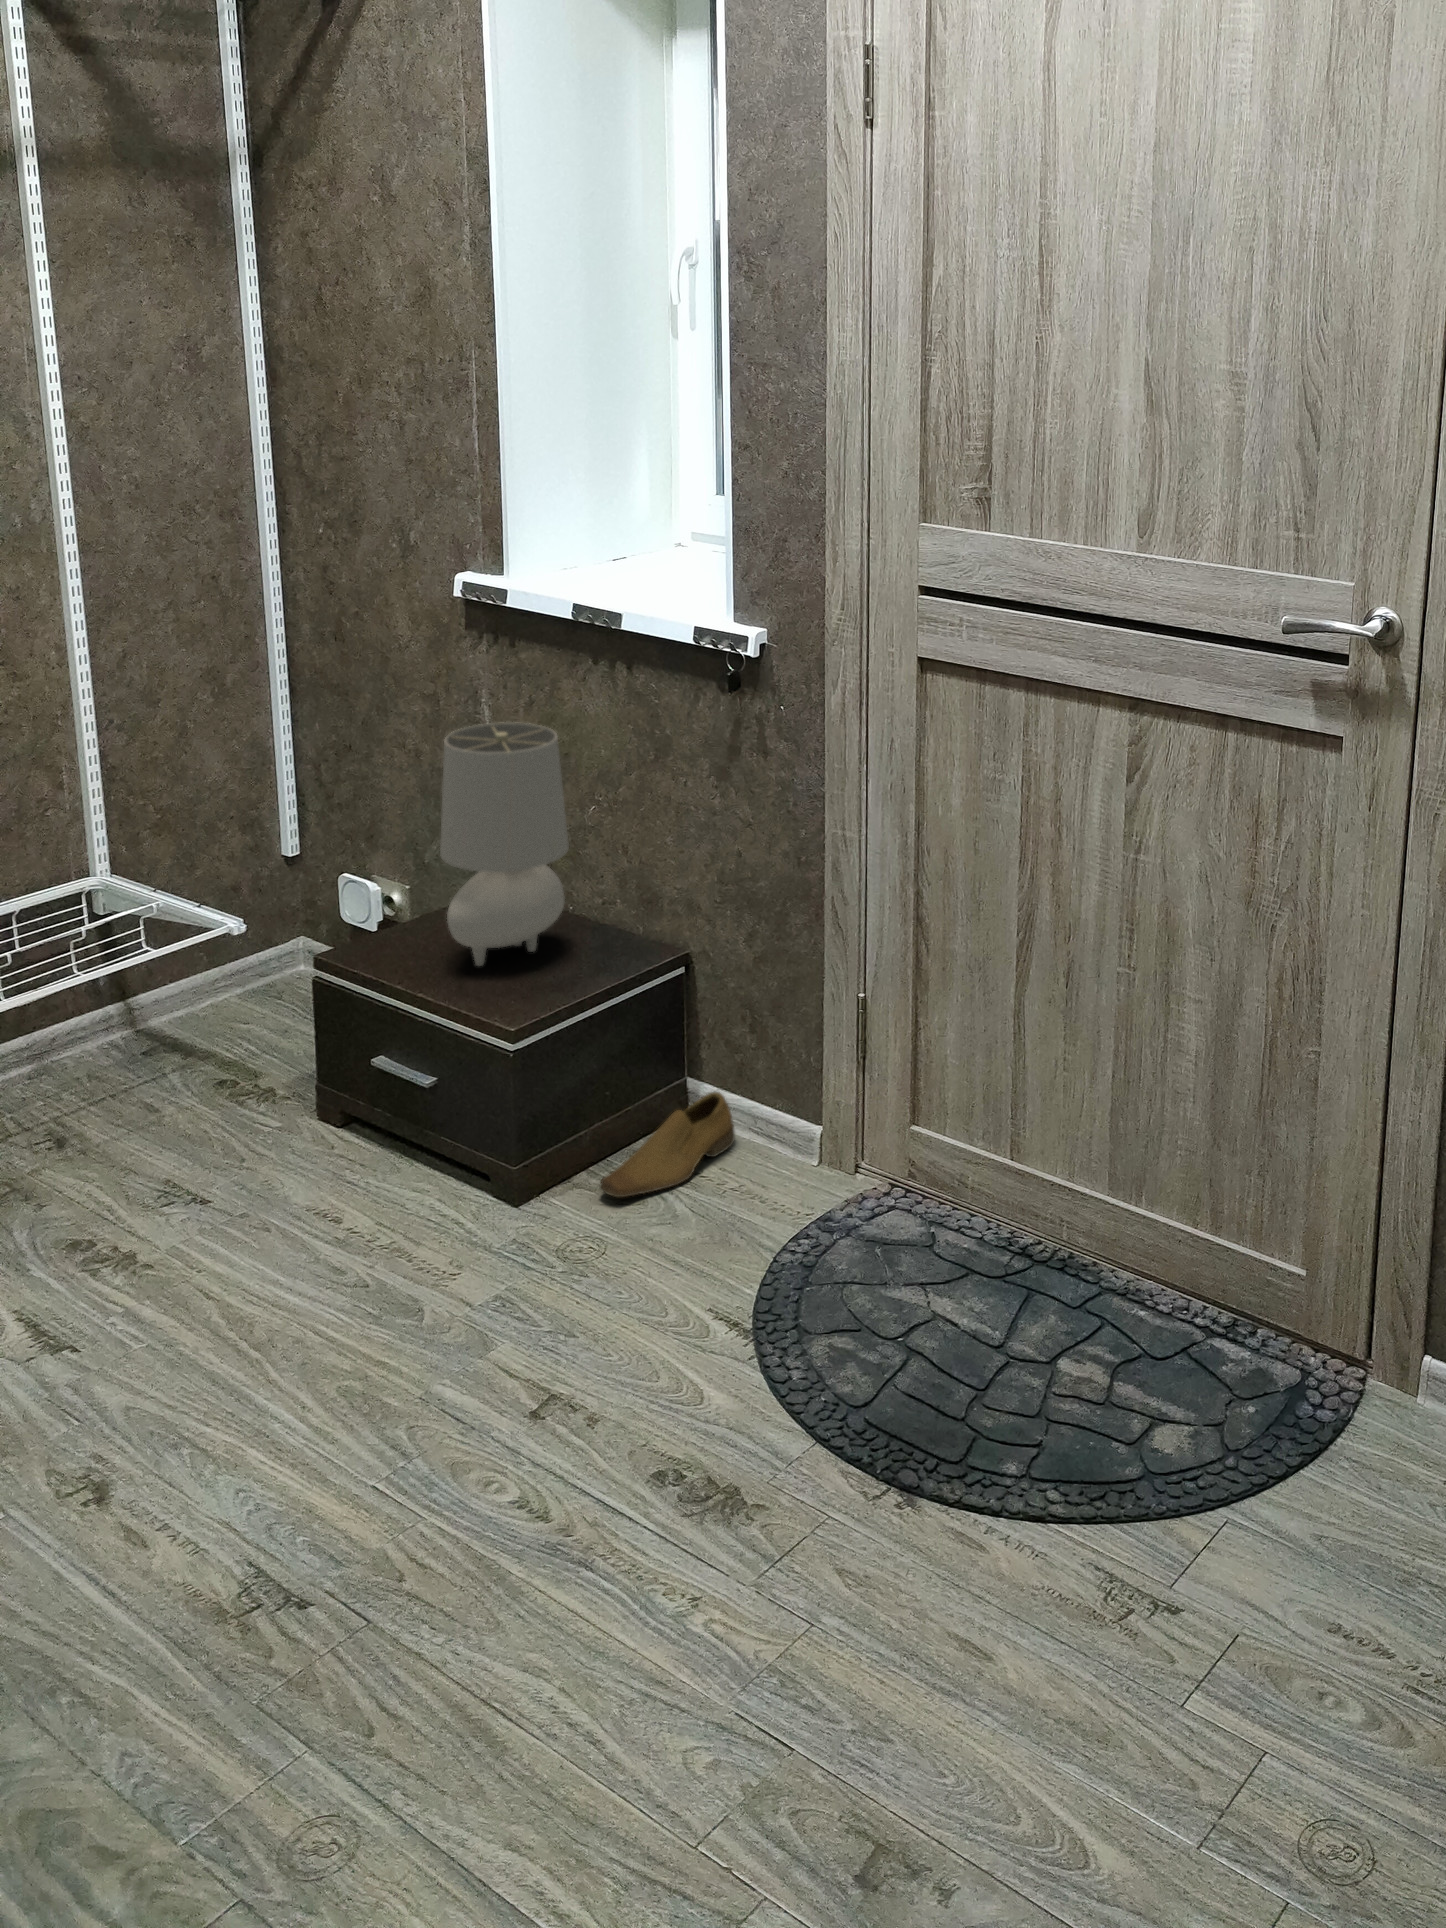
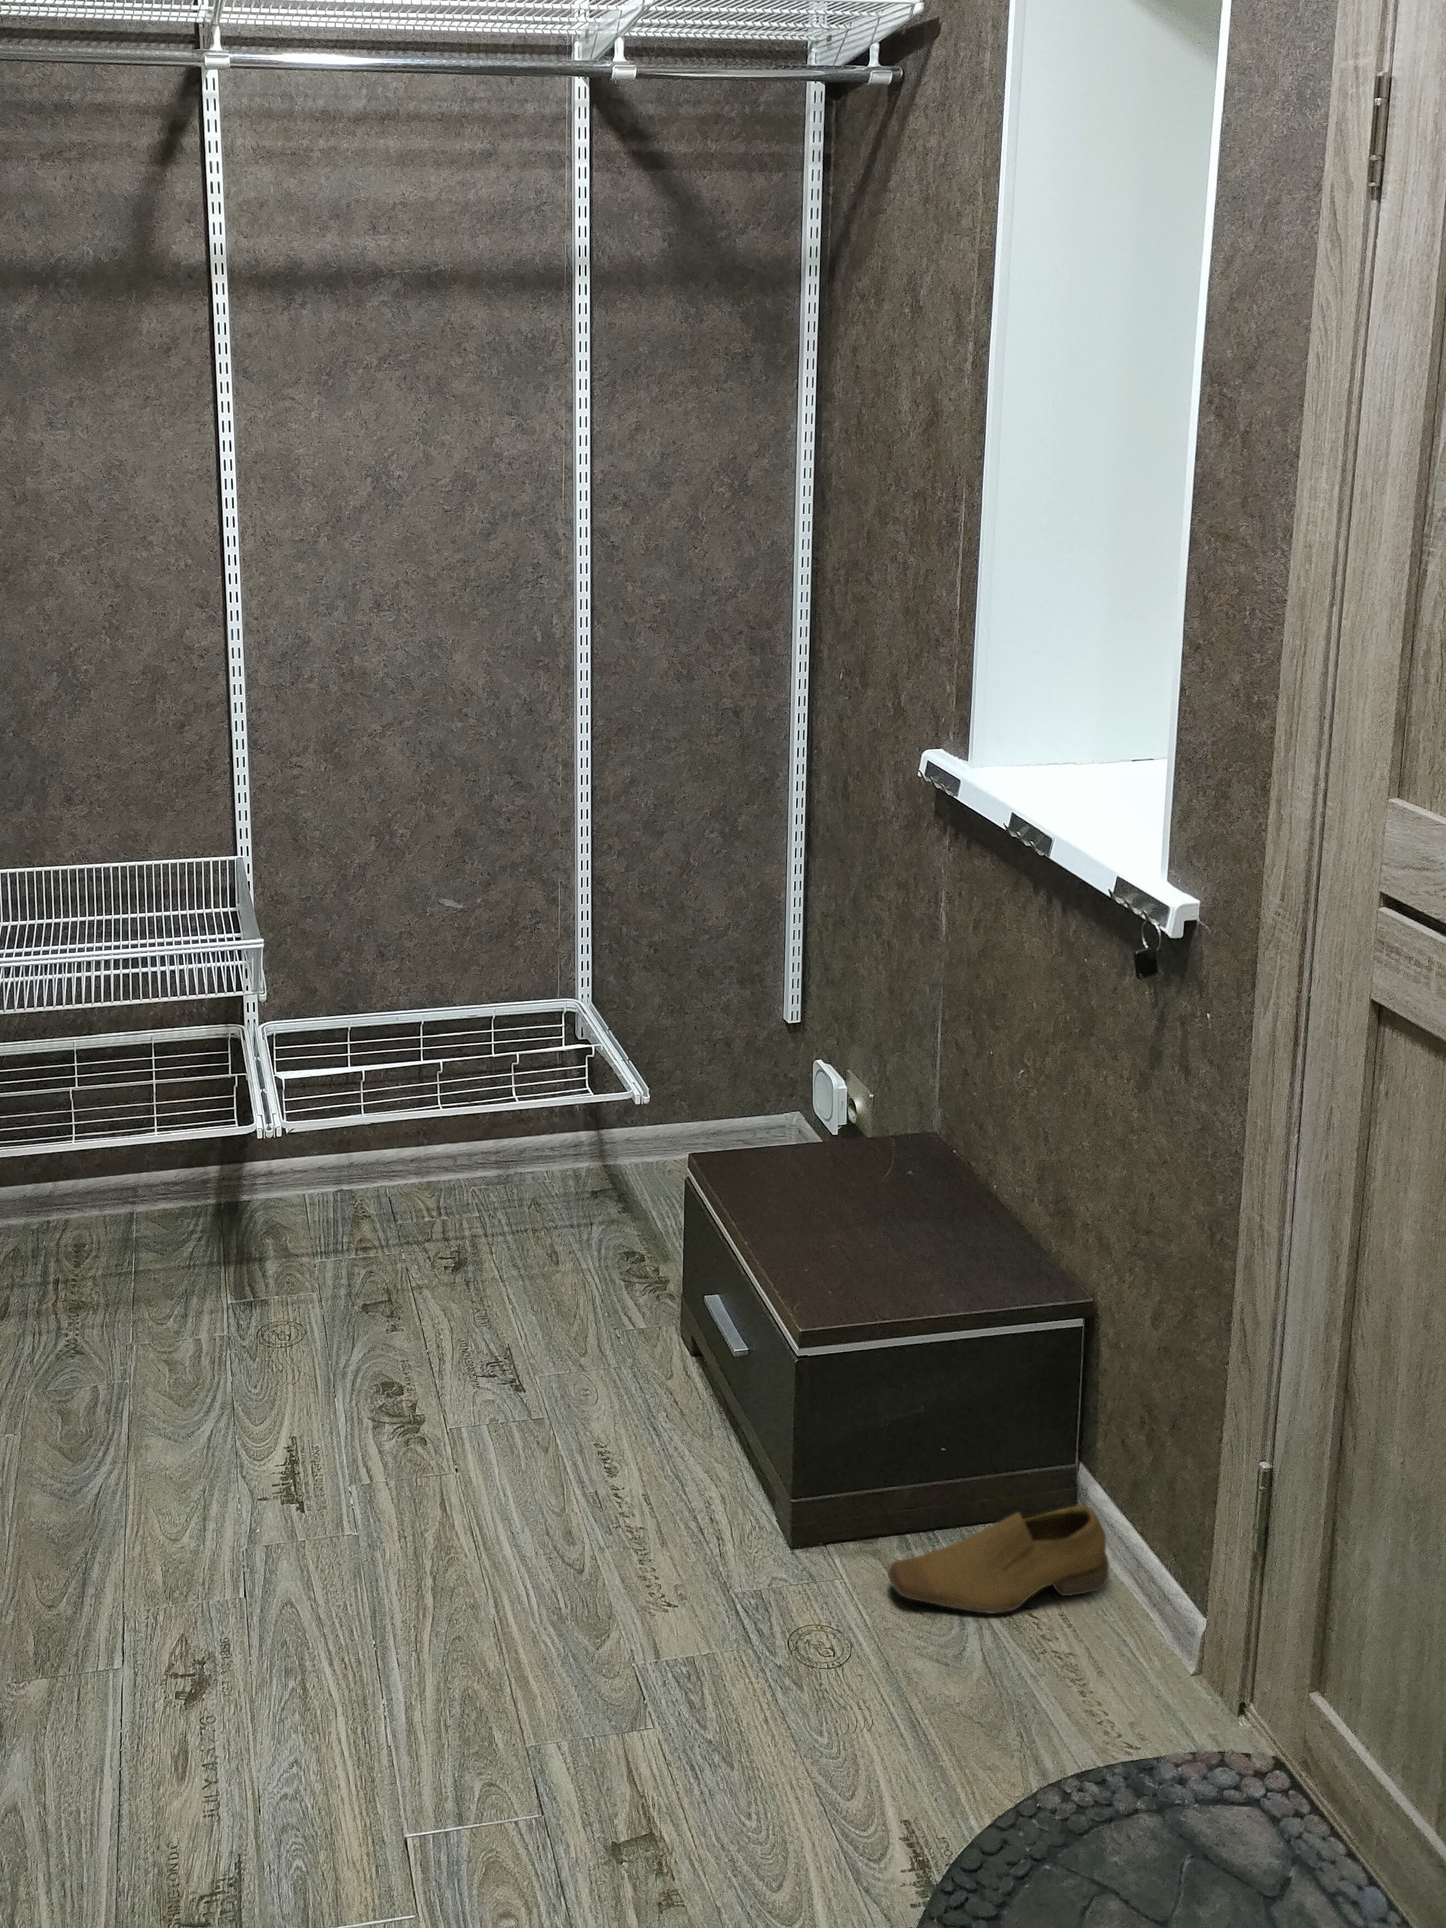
table lamp: present [440,722,569,966] -> none [806,941,970,1235]

